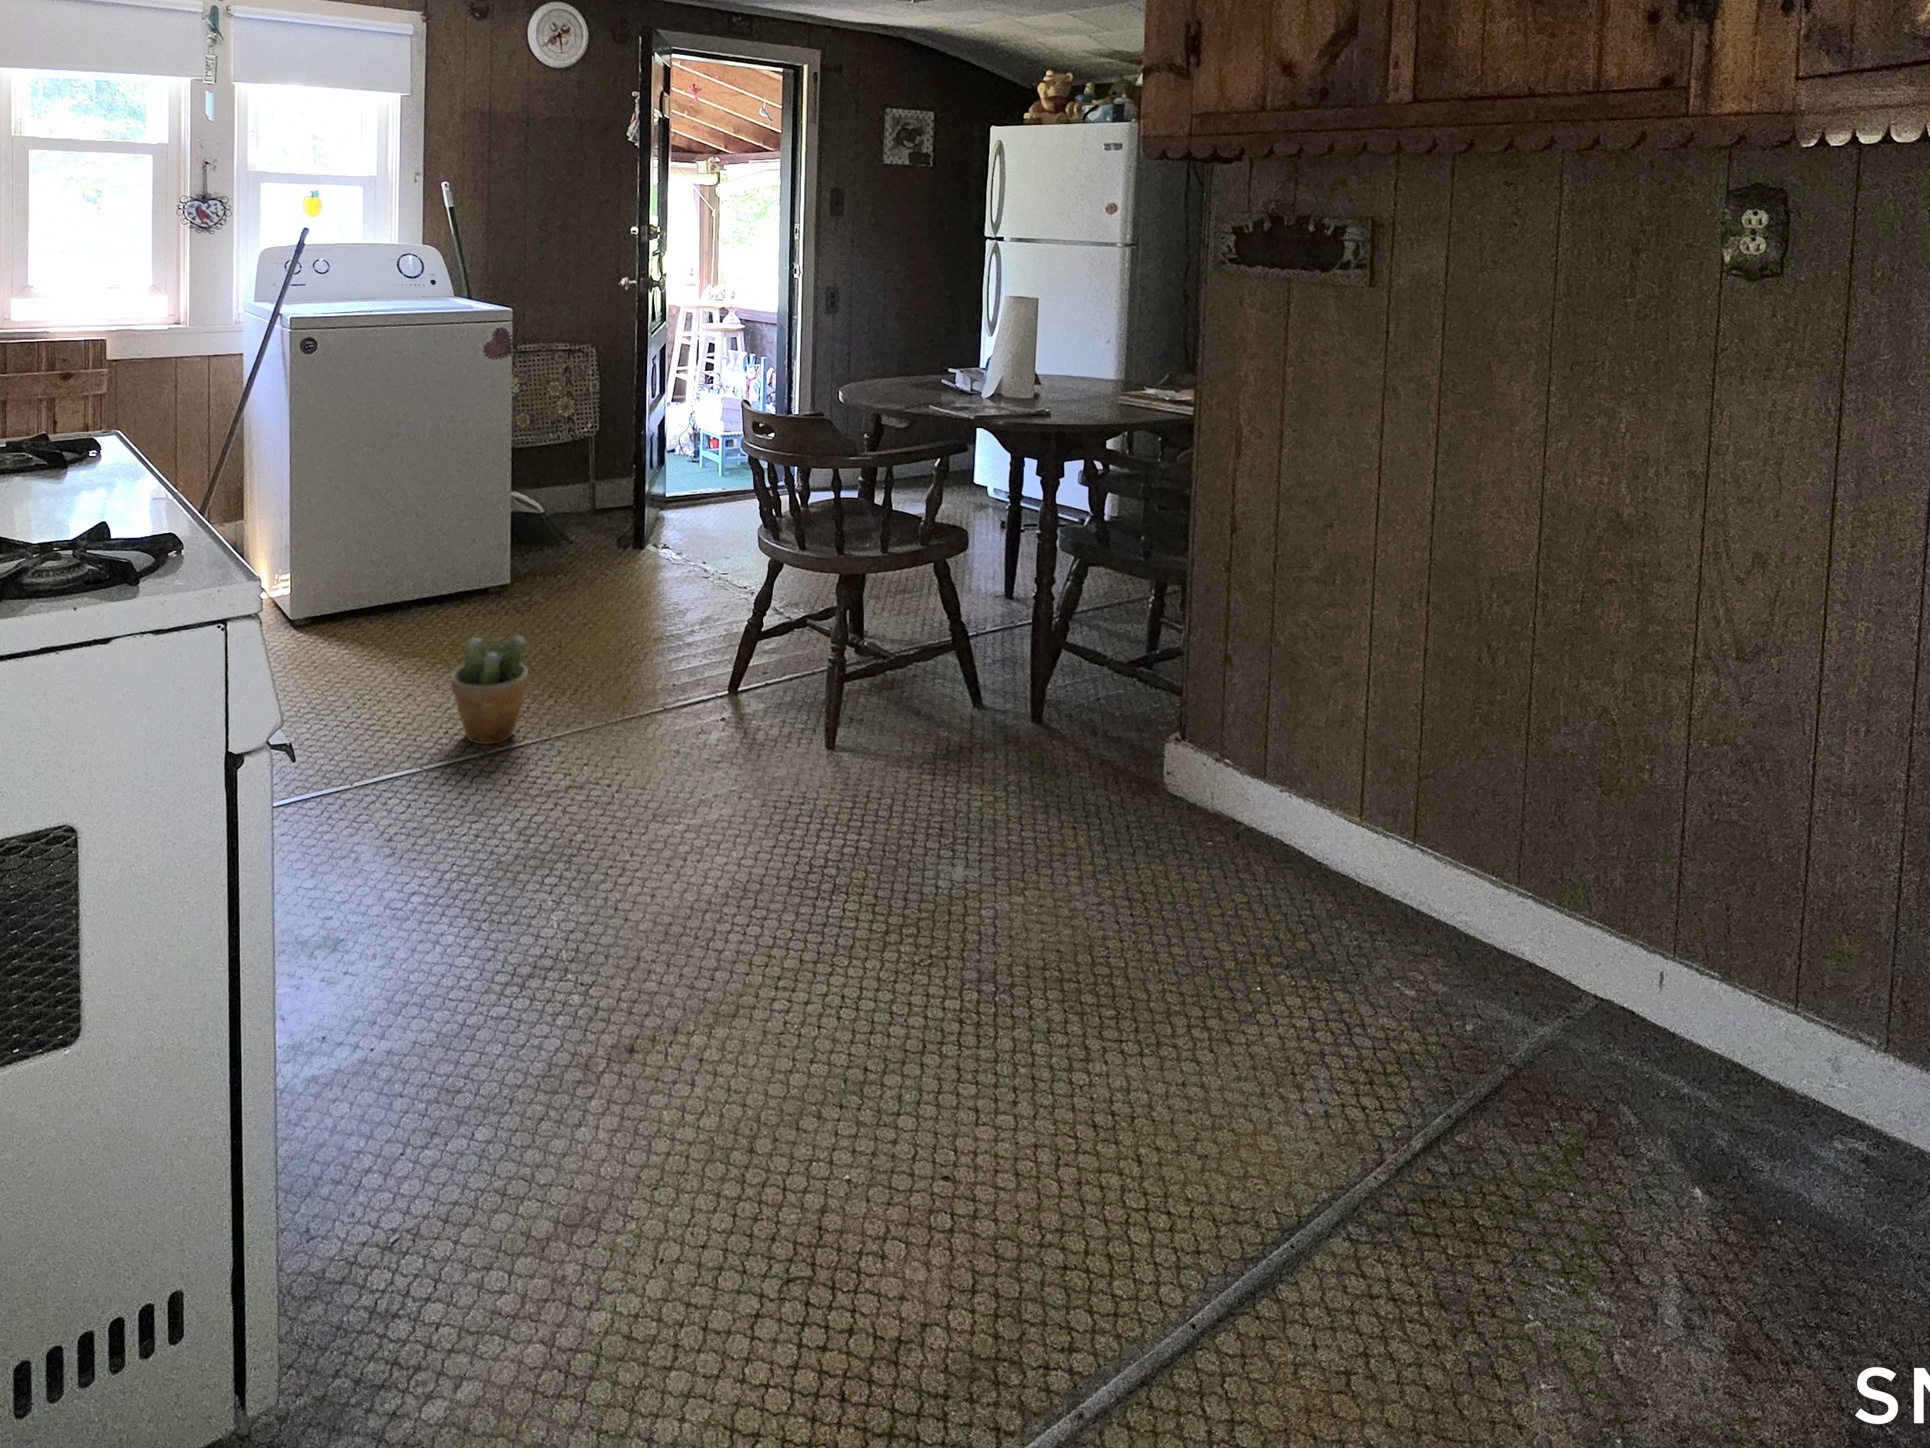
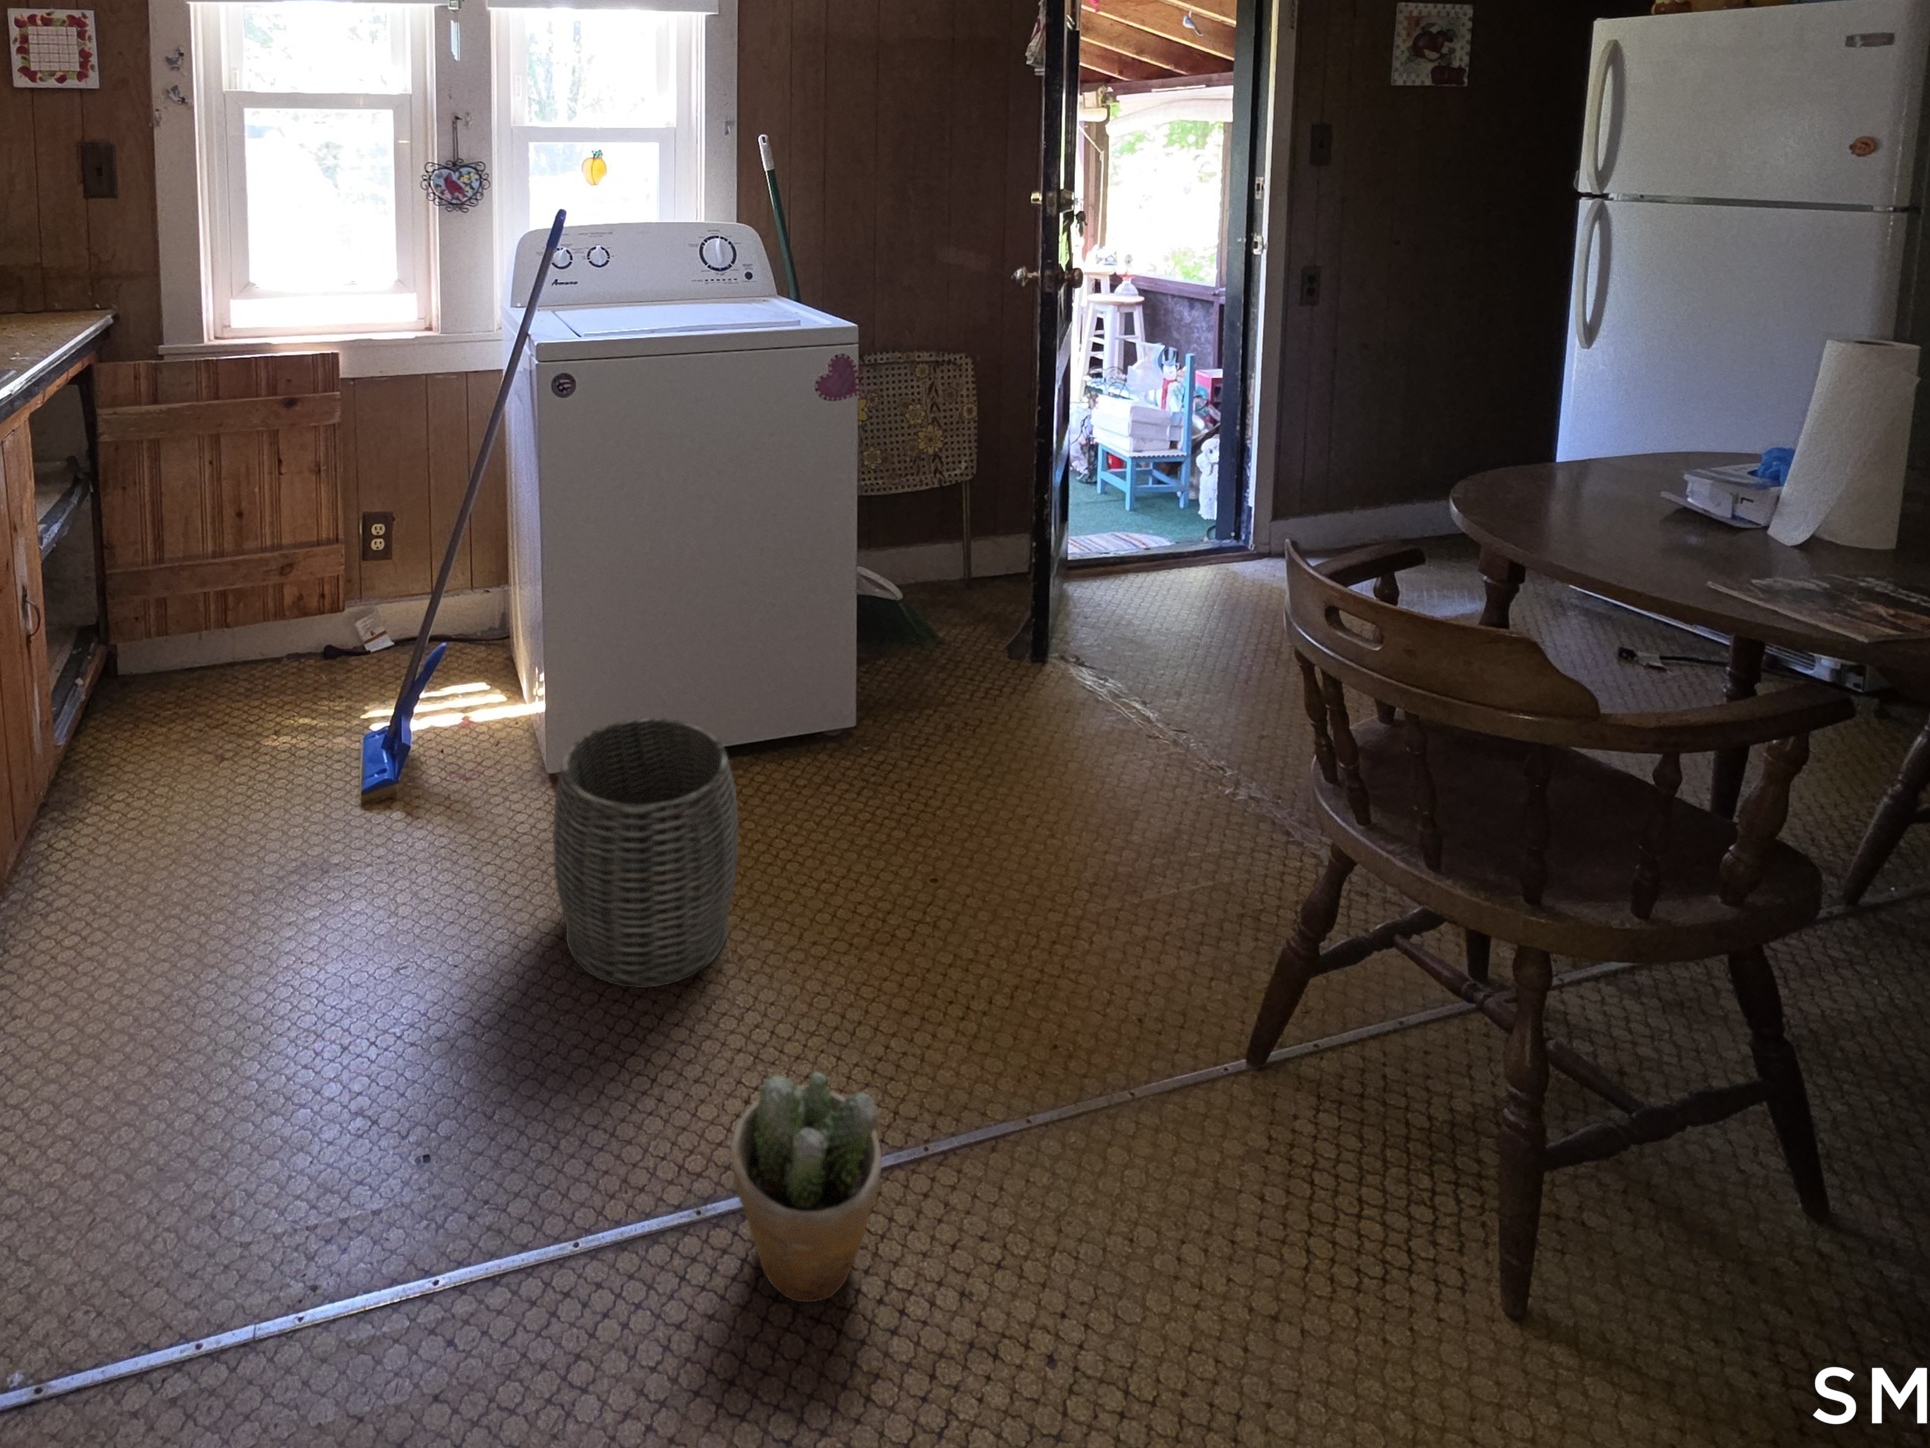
woven basket: none [324,537,443,678] -> present [553,718,738,988]

